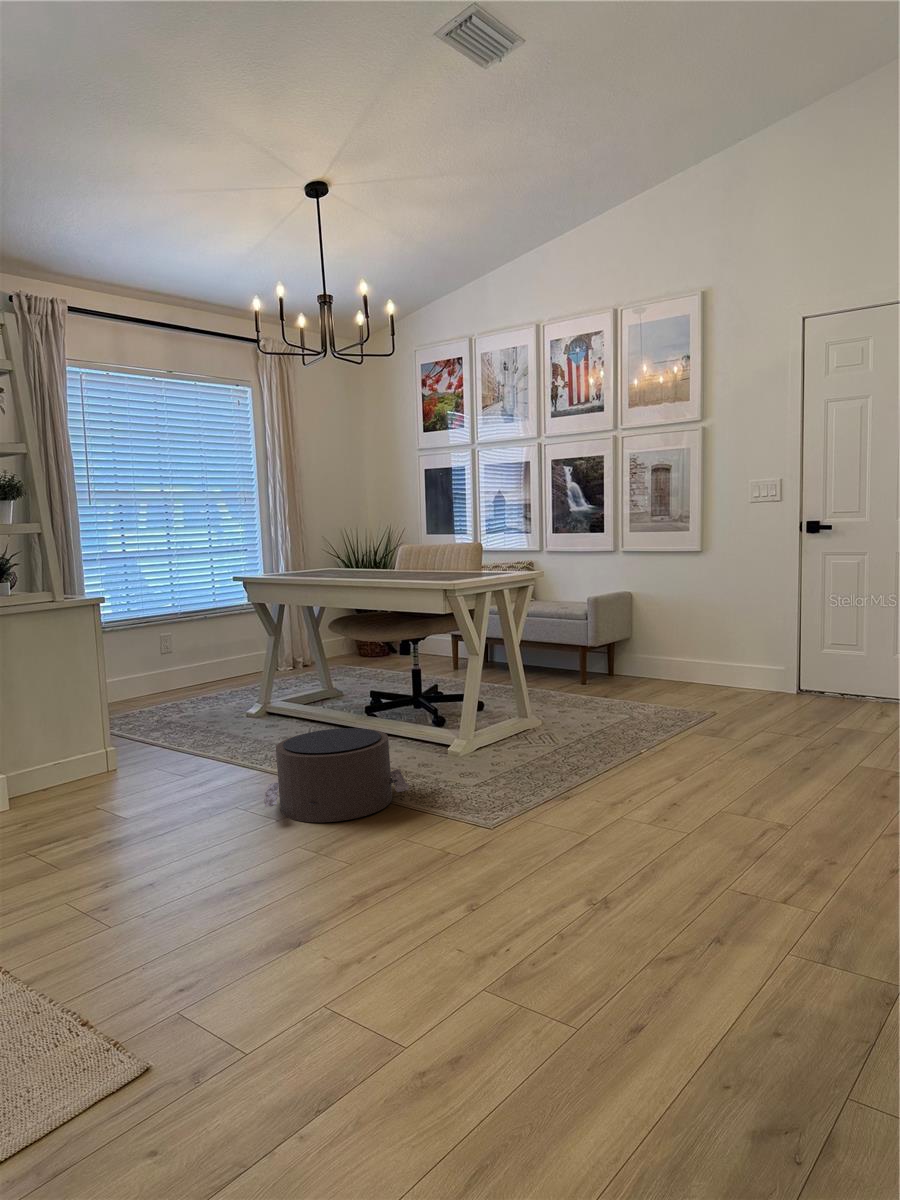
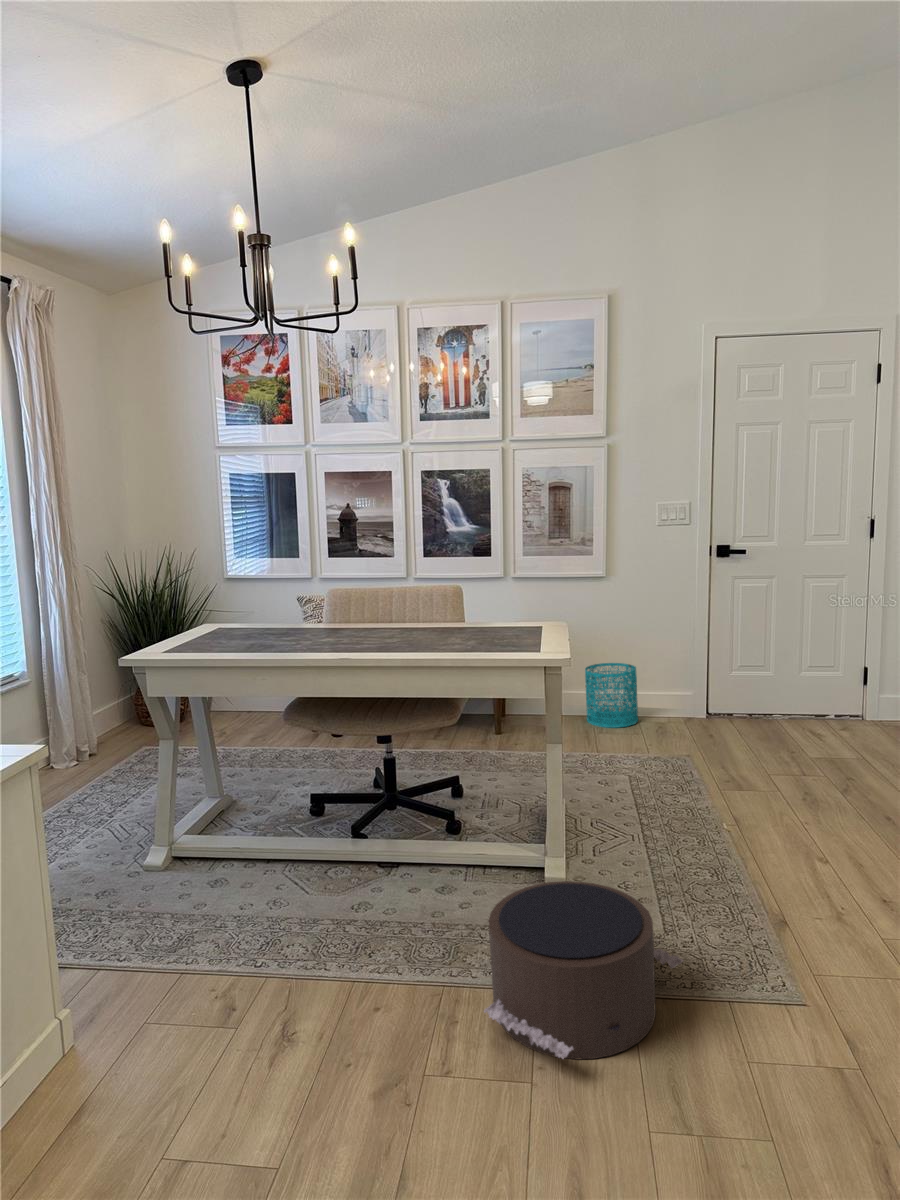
wastebasket: none [667,634,719,692] -> present [585,663,638,728]

